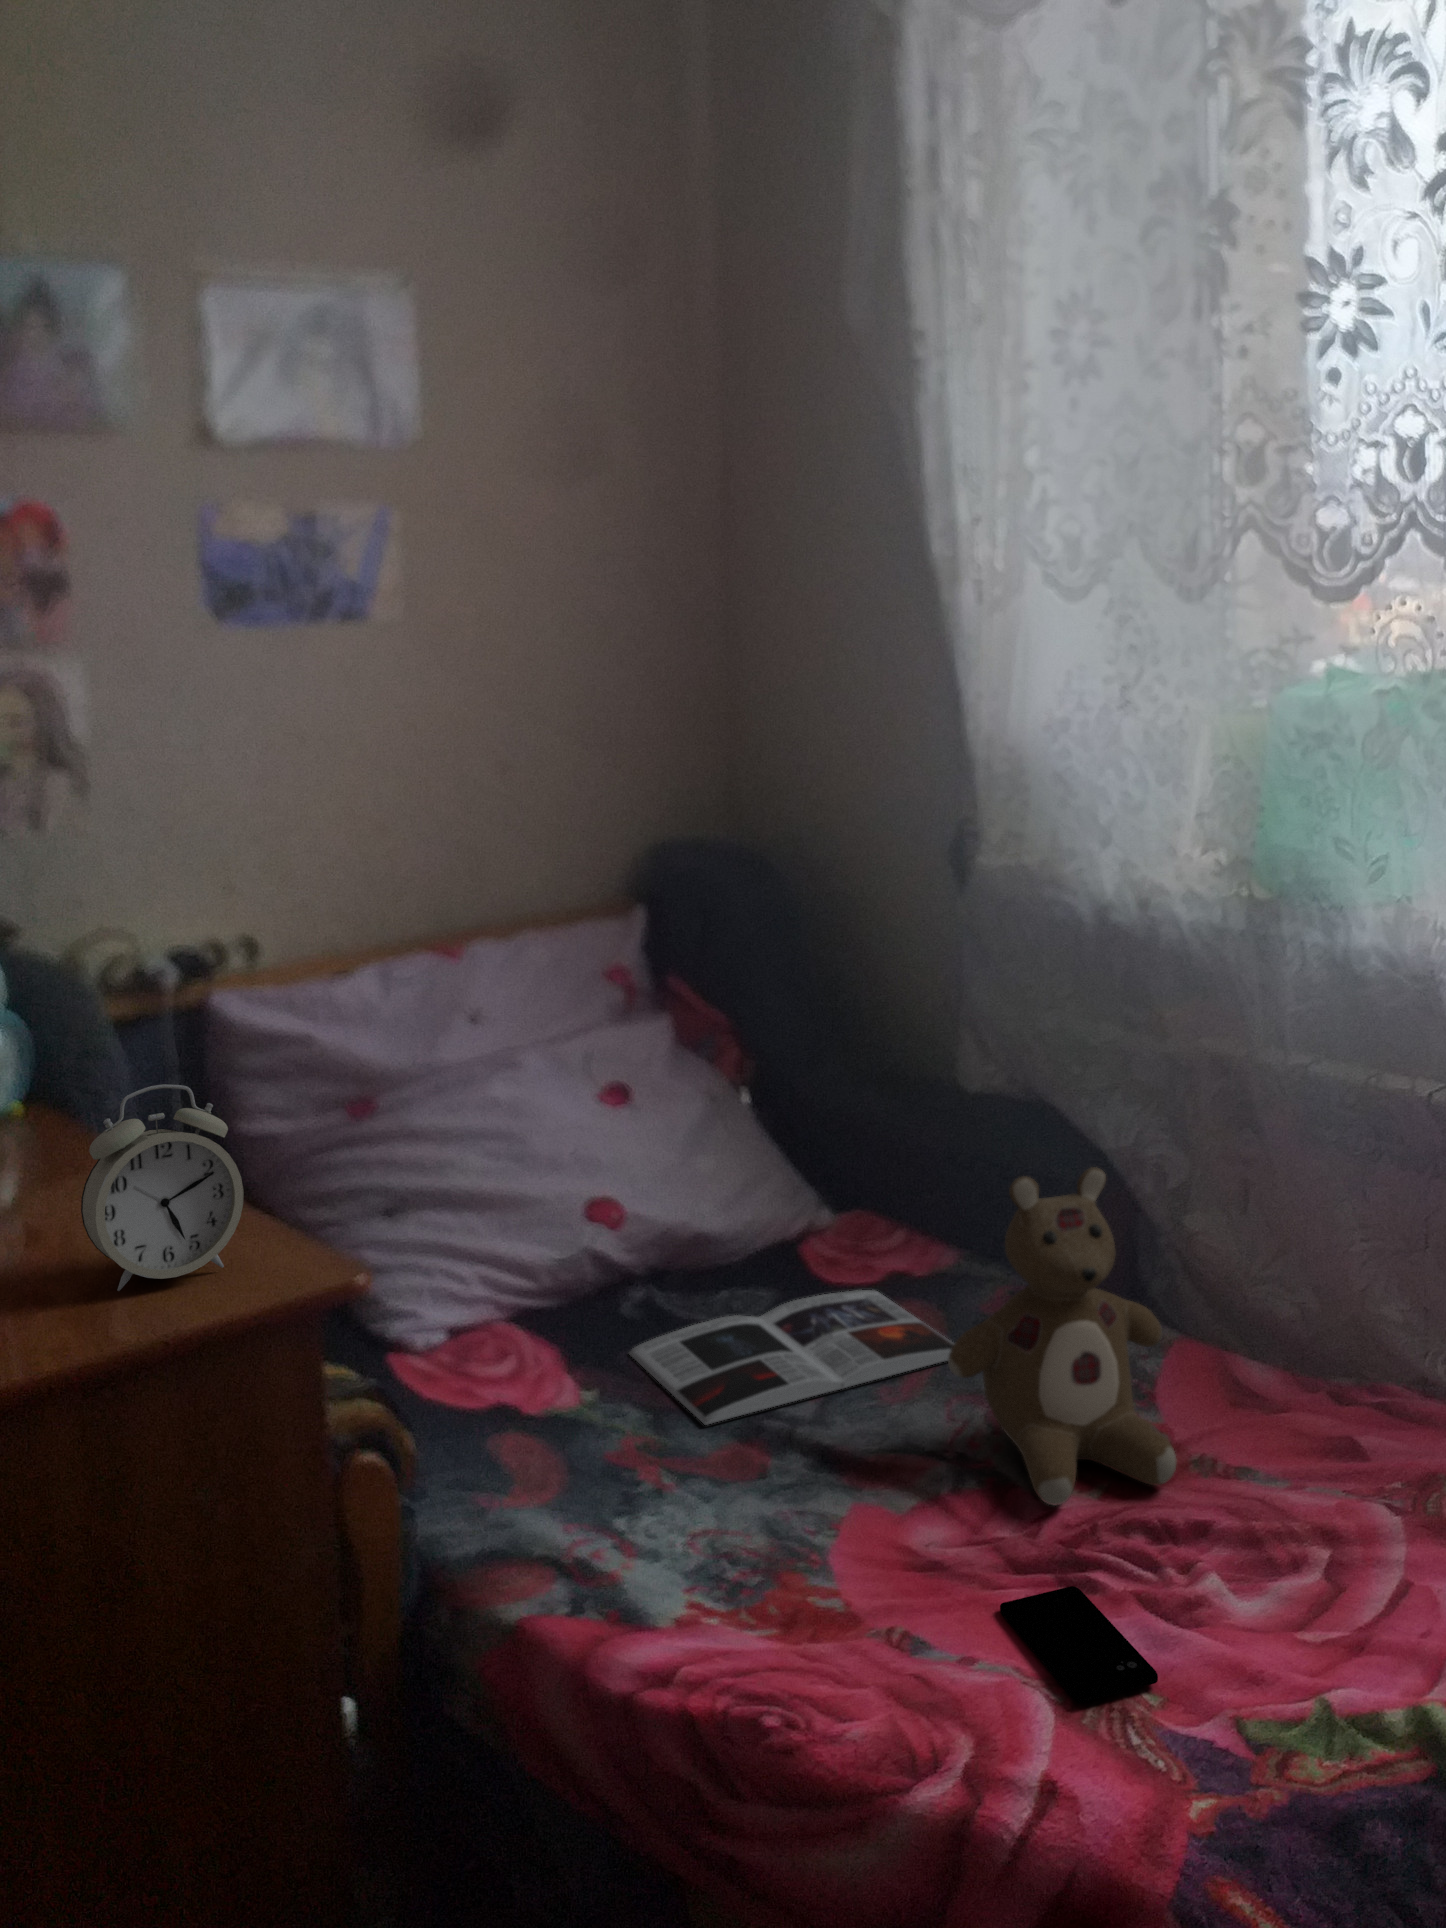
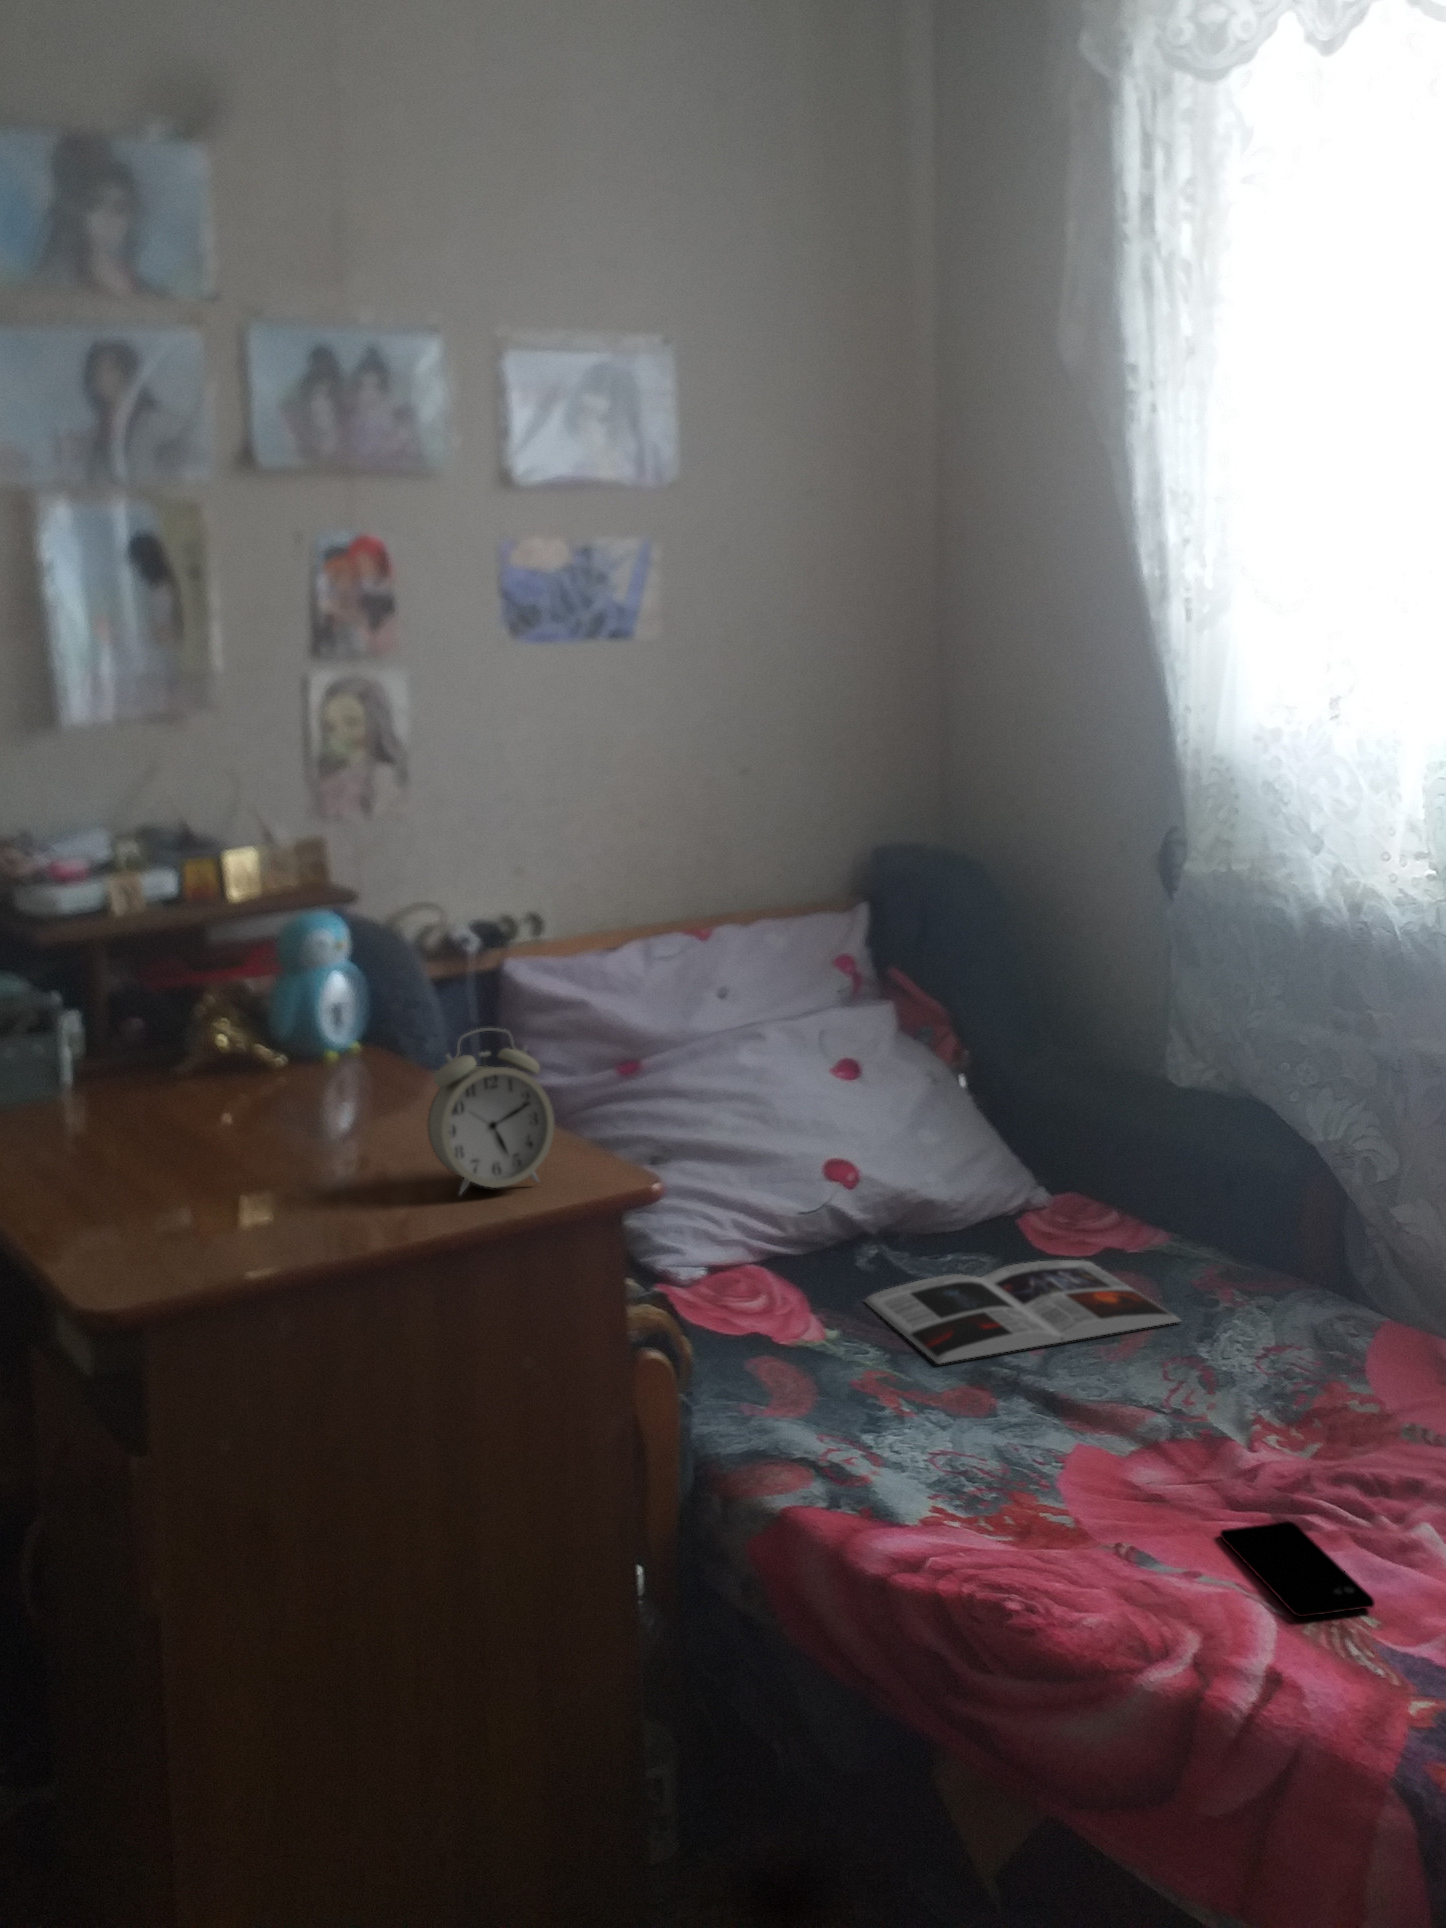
stuffed bear: present [948,1167,1176,1506] -> none [1163,1143,1389,1453]

